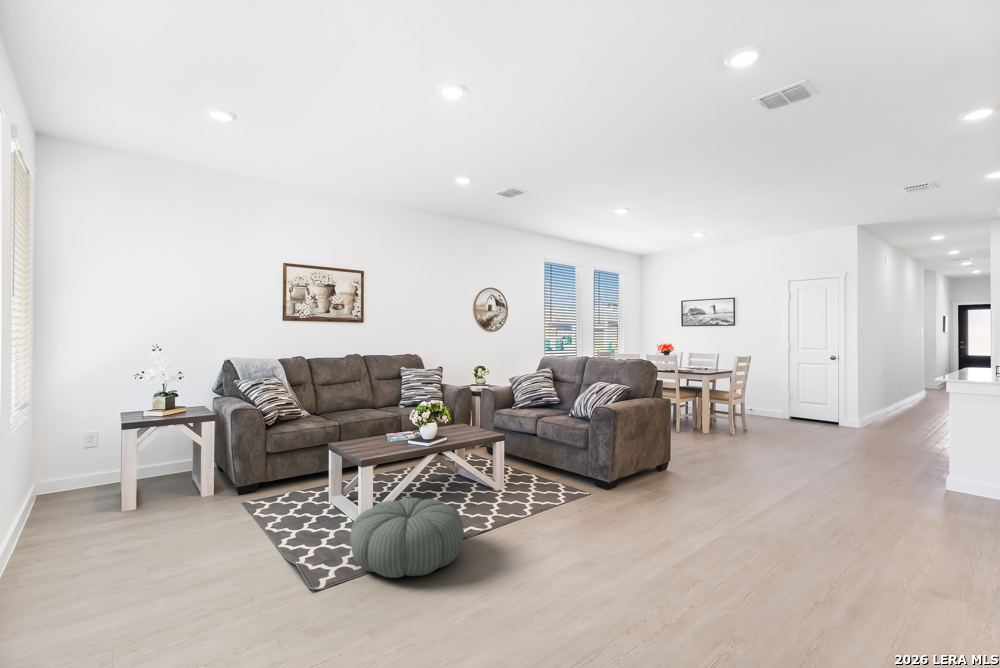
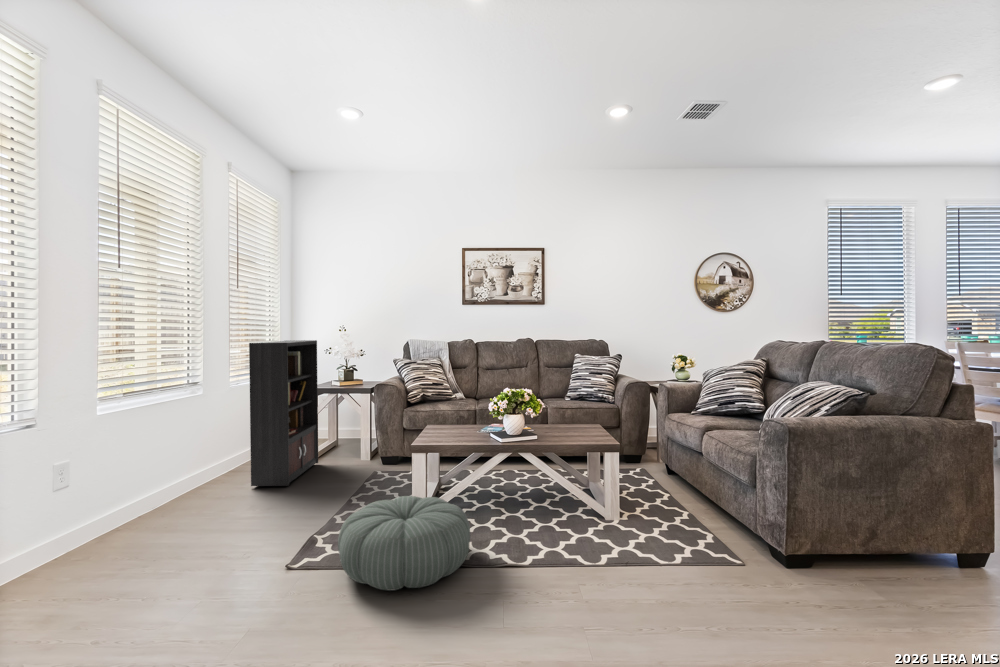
bookcase: none [62,362,160,547] -> present [249,340,318,486]

